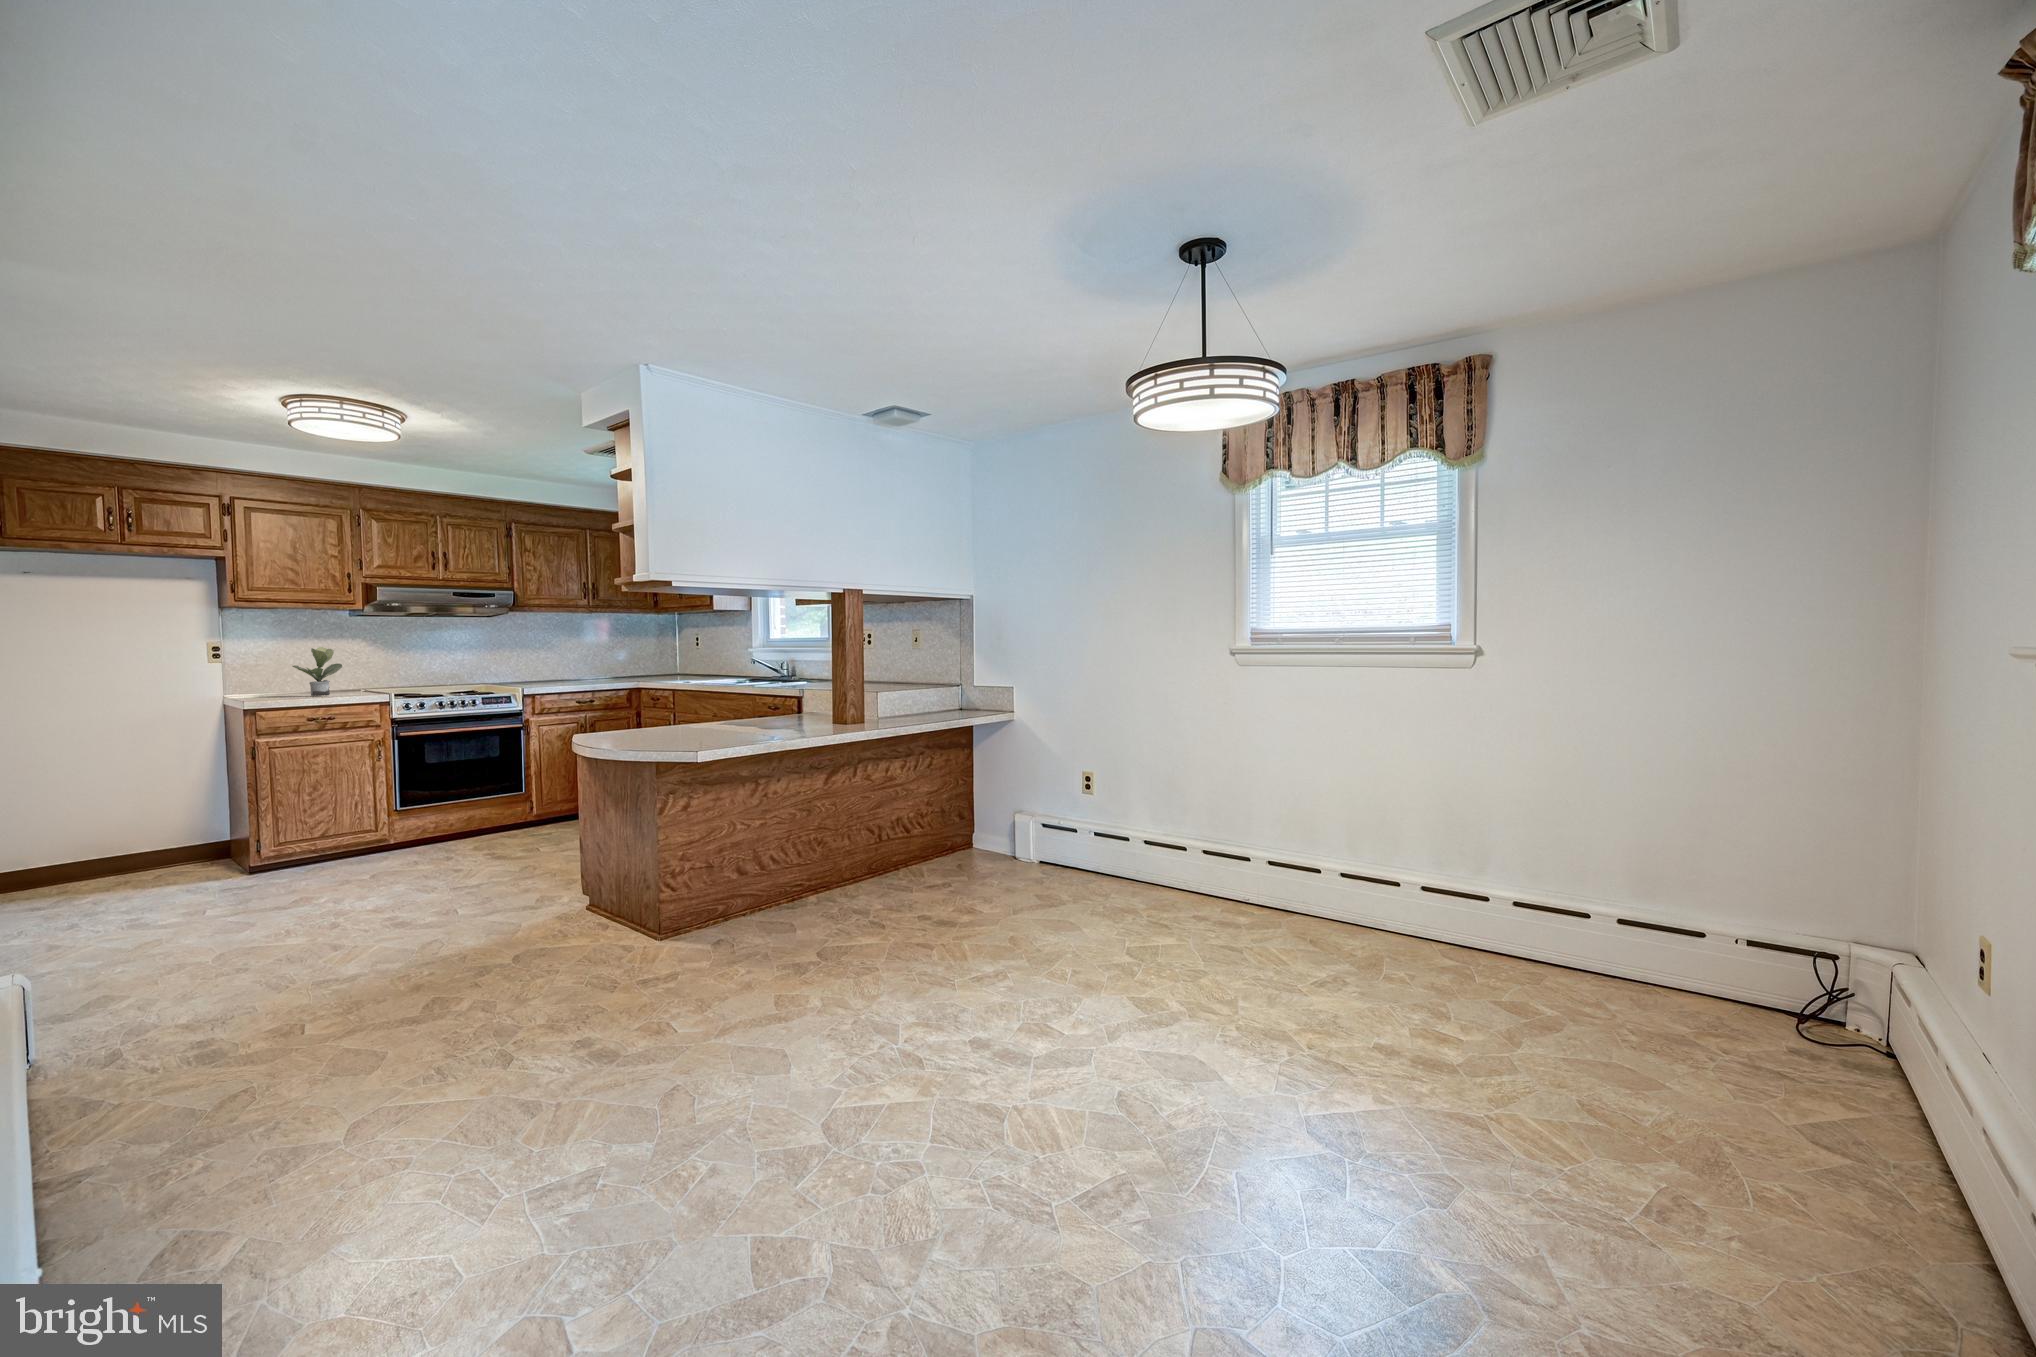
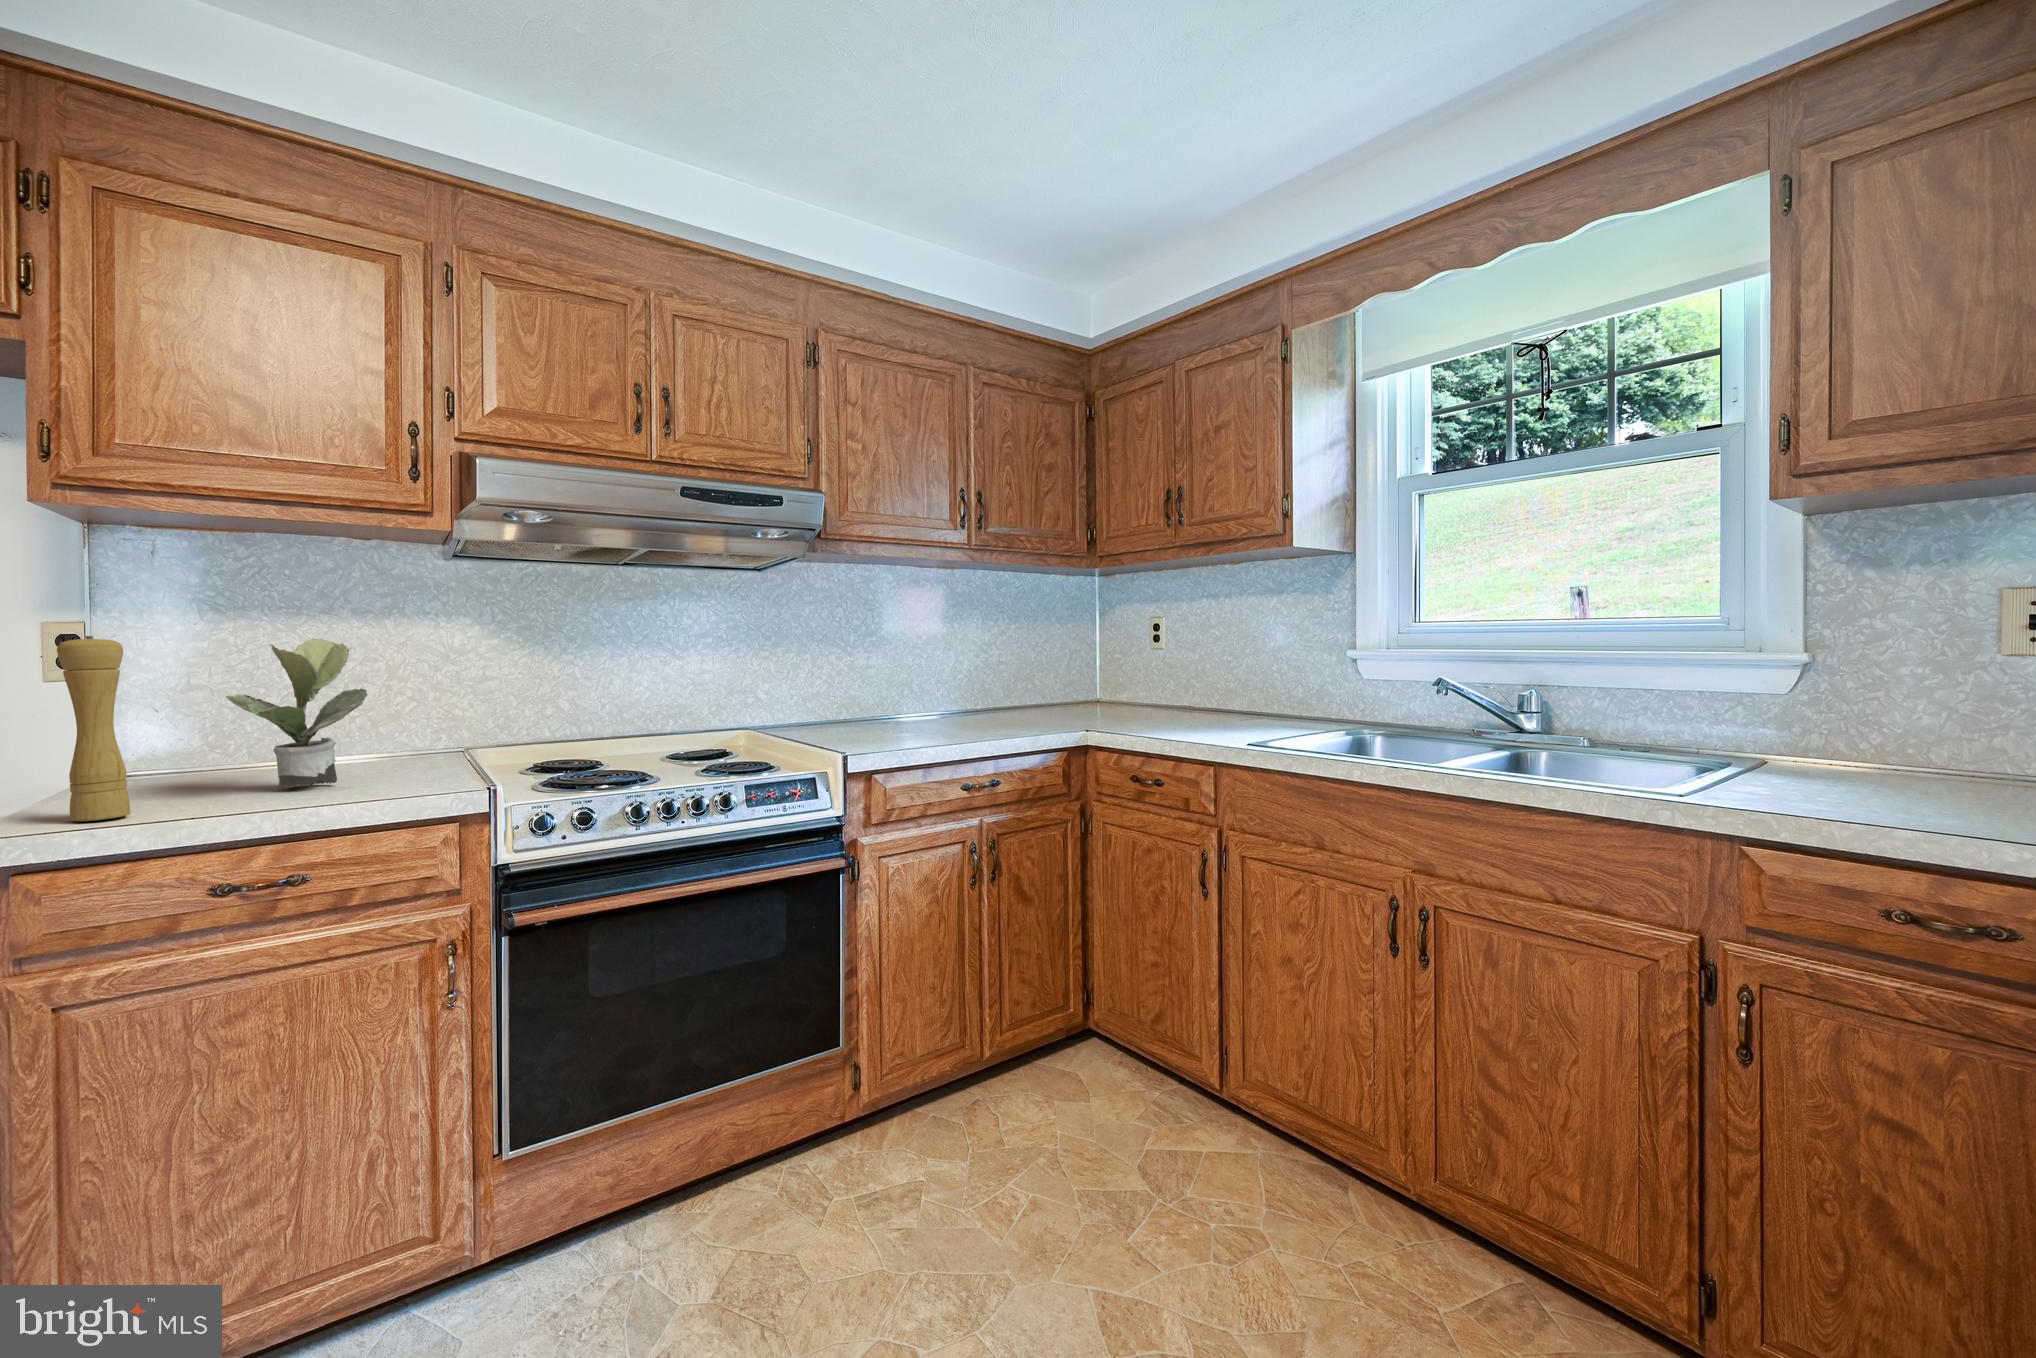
pepper mill: none [260,646,280,699] -> present [57,636,130,821]

